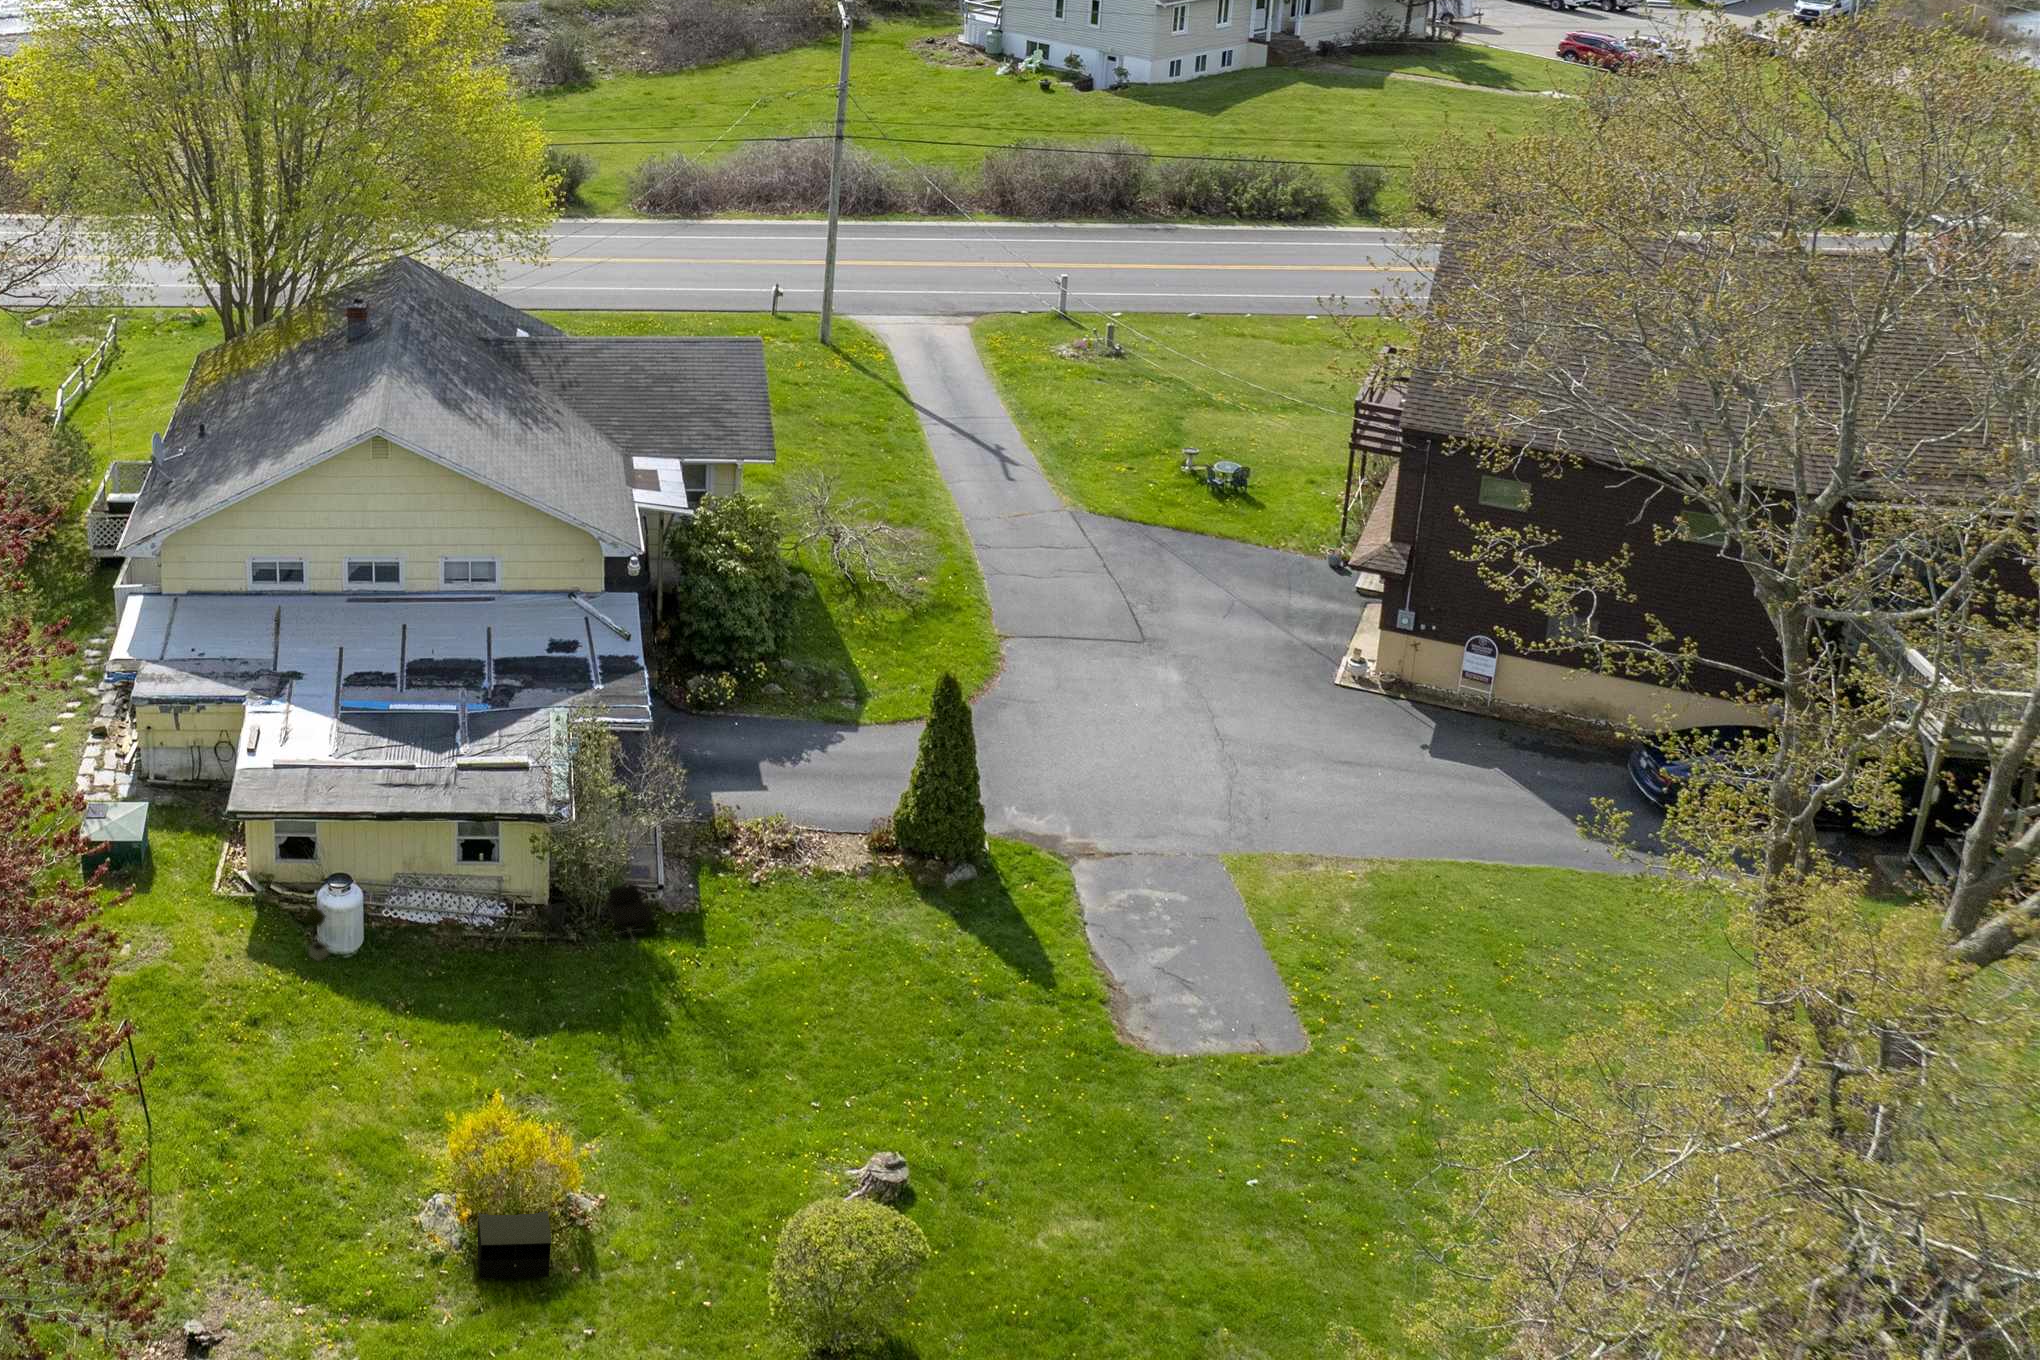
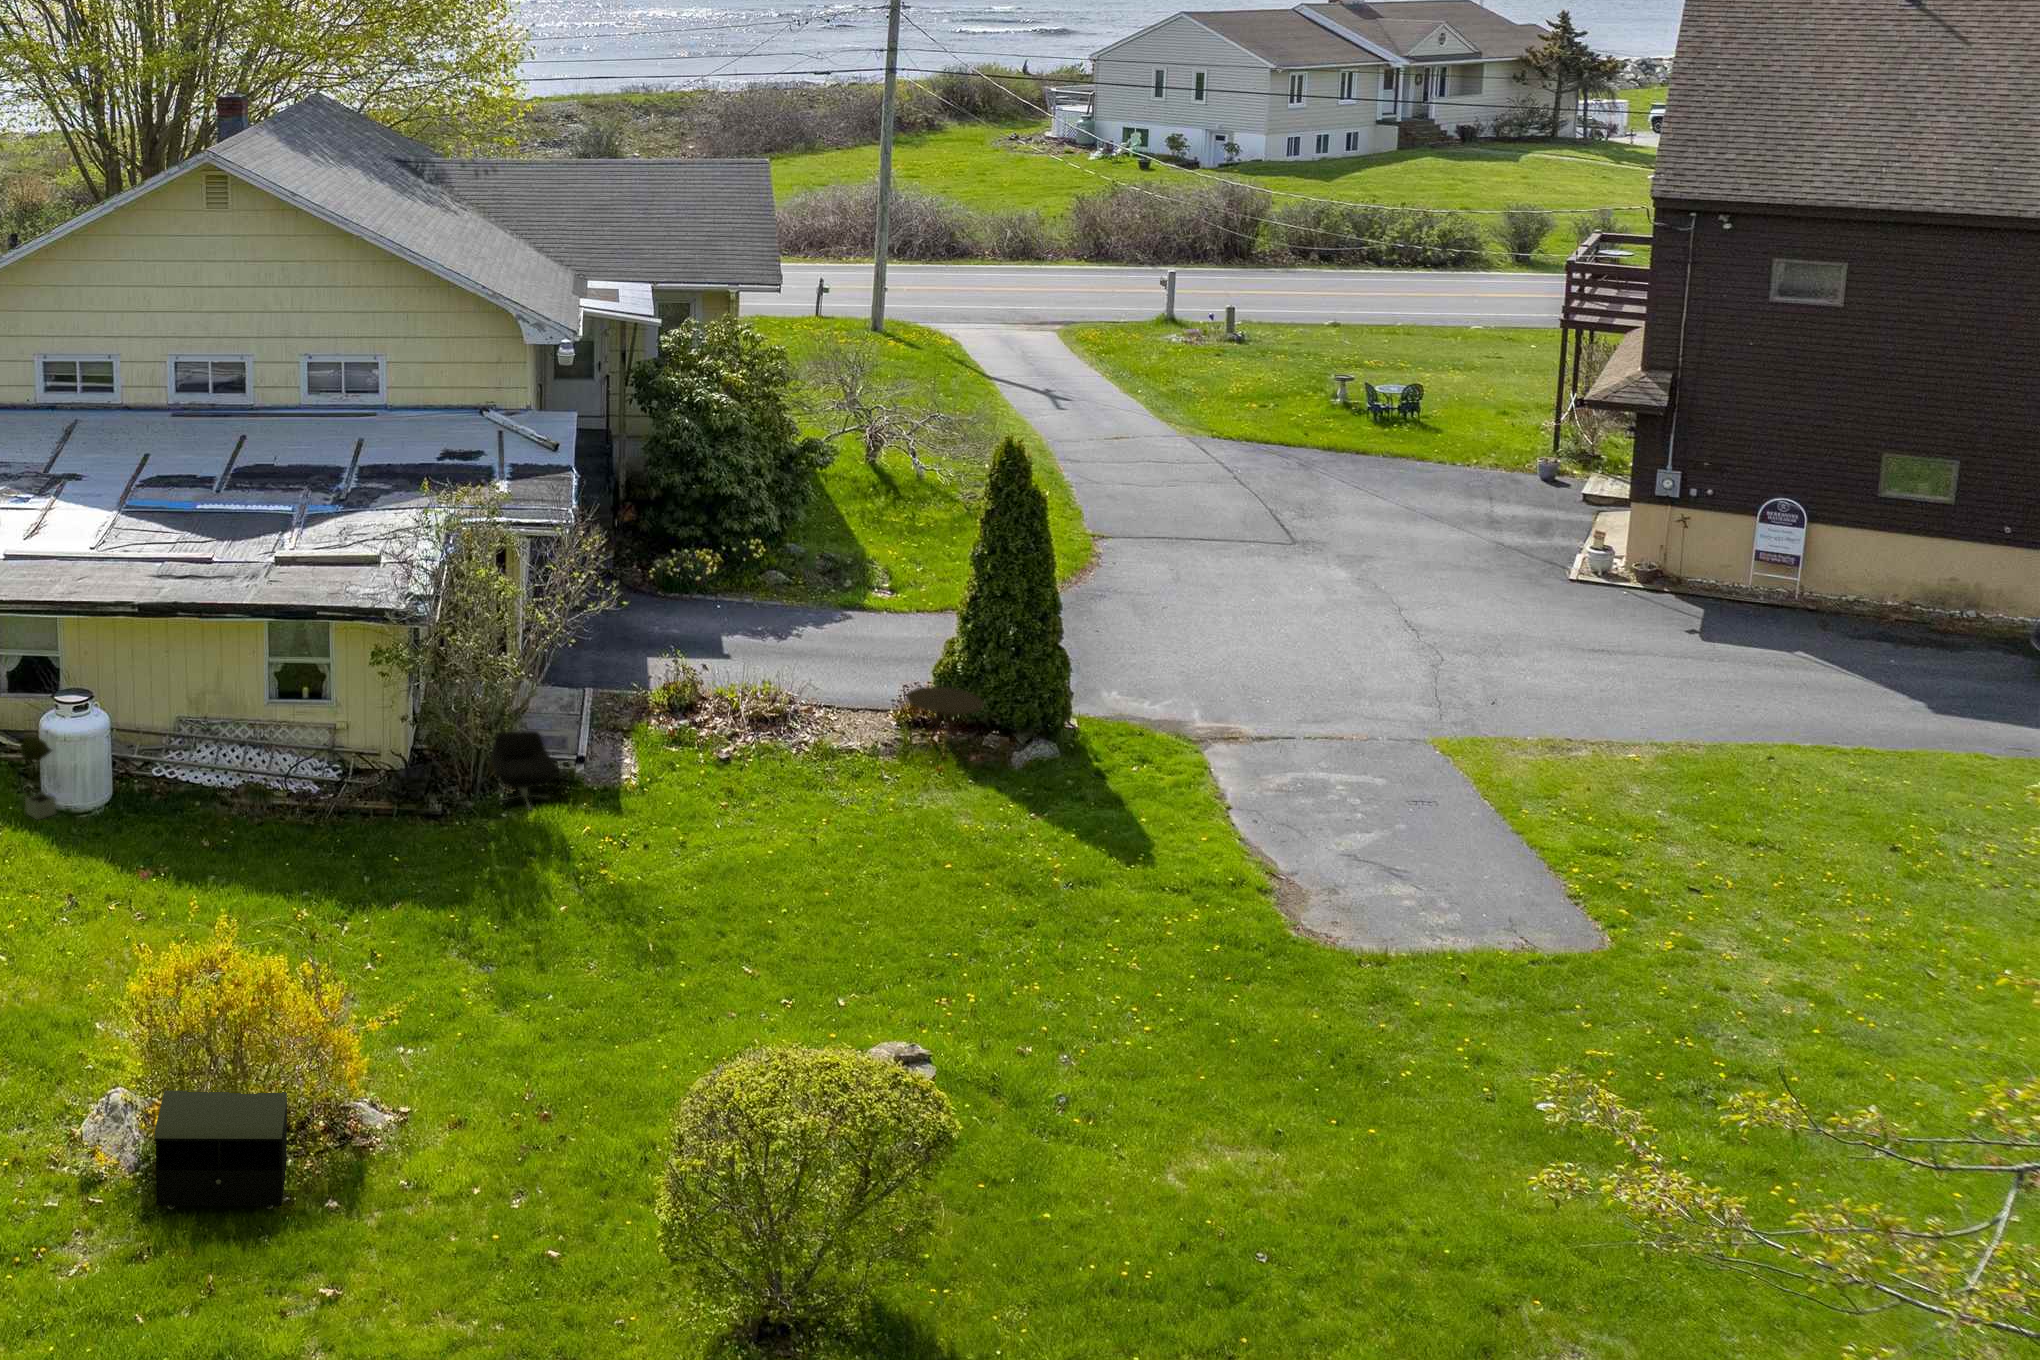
round table: none [875,831,927,883] -> present [906,687,984,754]

